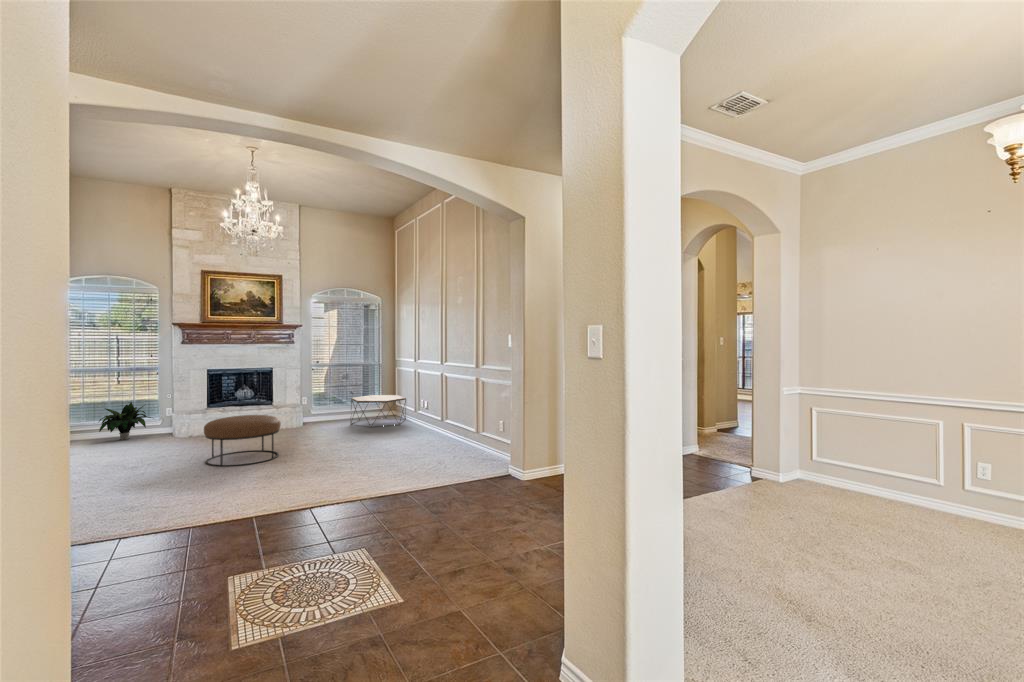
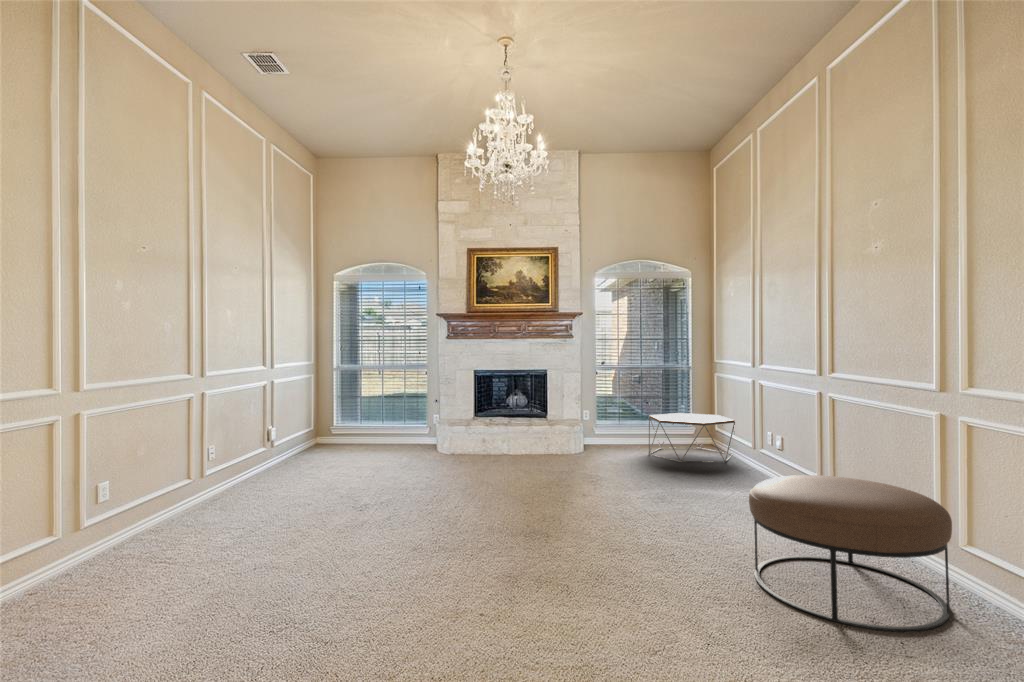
potted plant: present [99,402,151,440] -> none [367,405,423,449]
ottoman: present [204,415,281,466] -> present [749,475,952,631]

